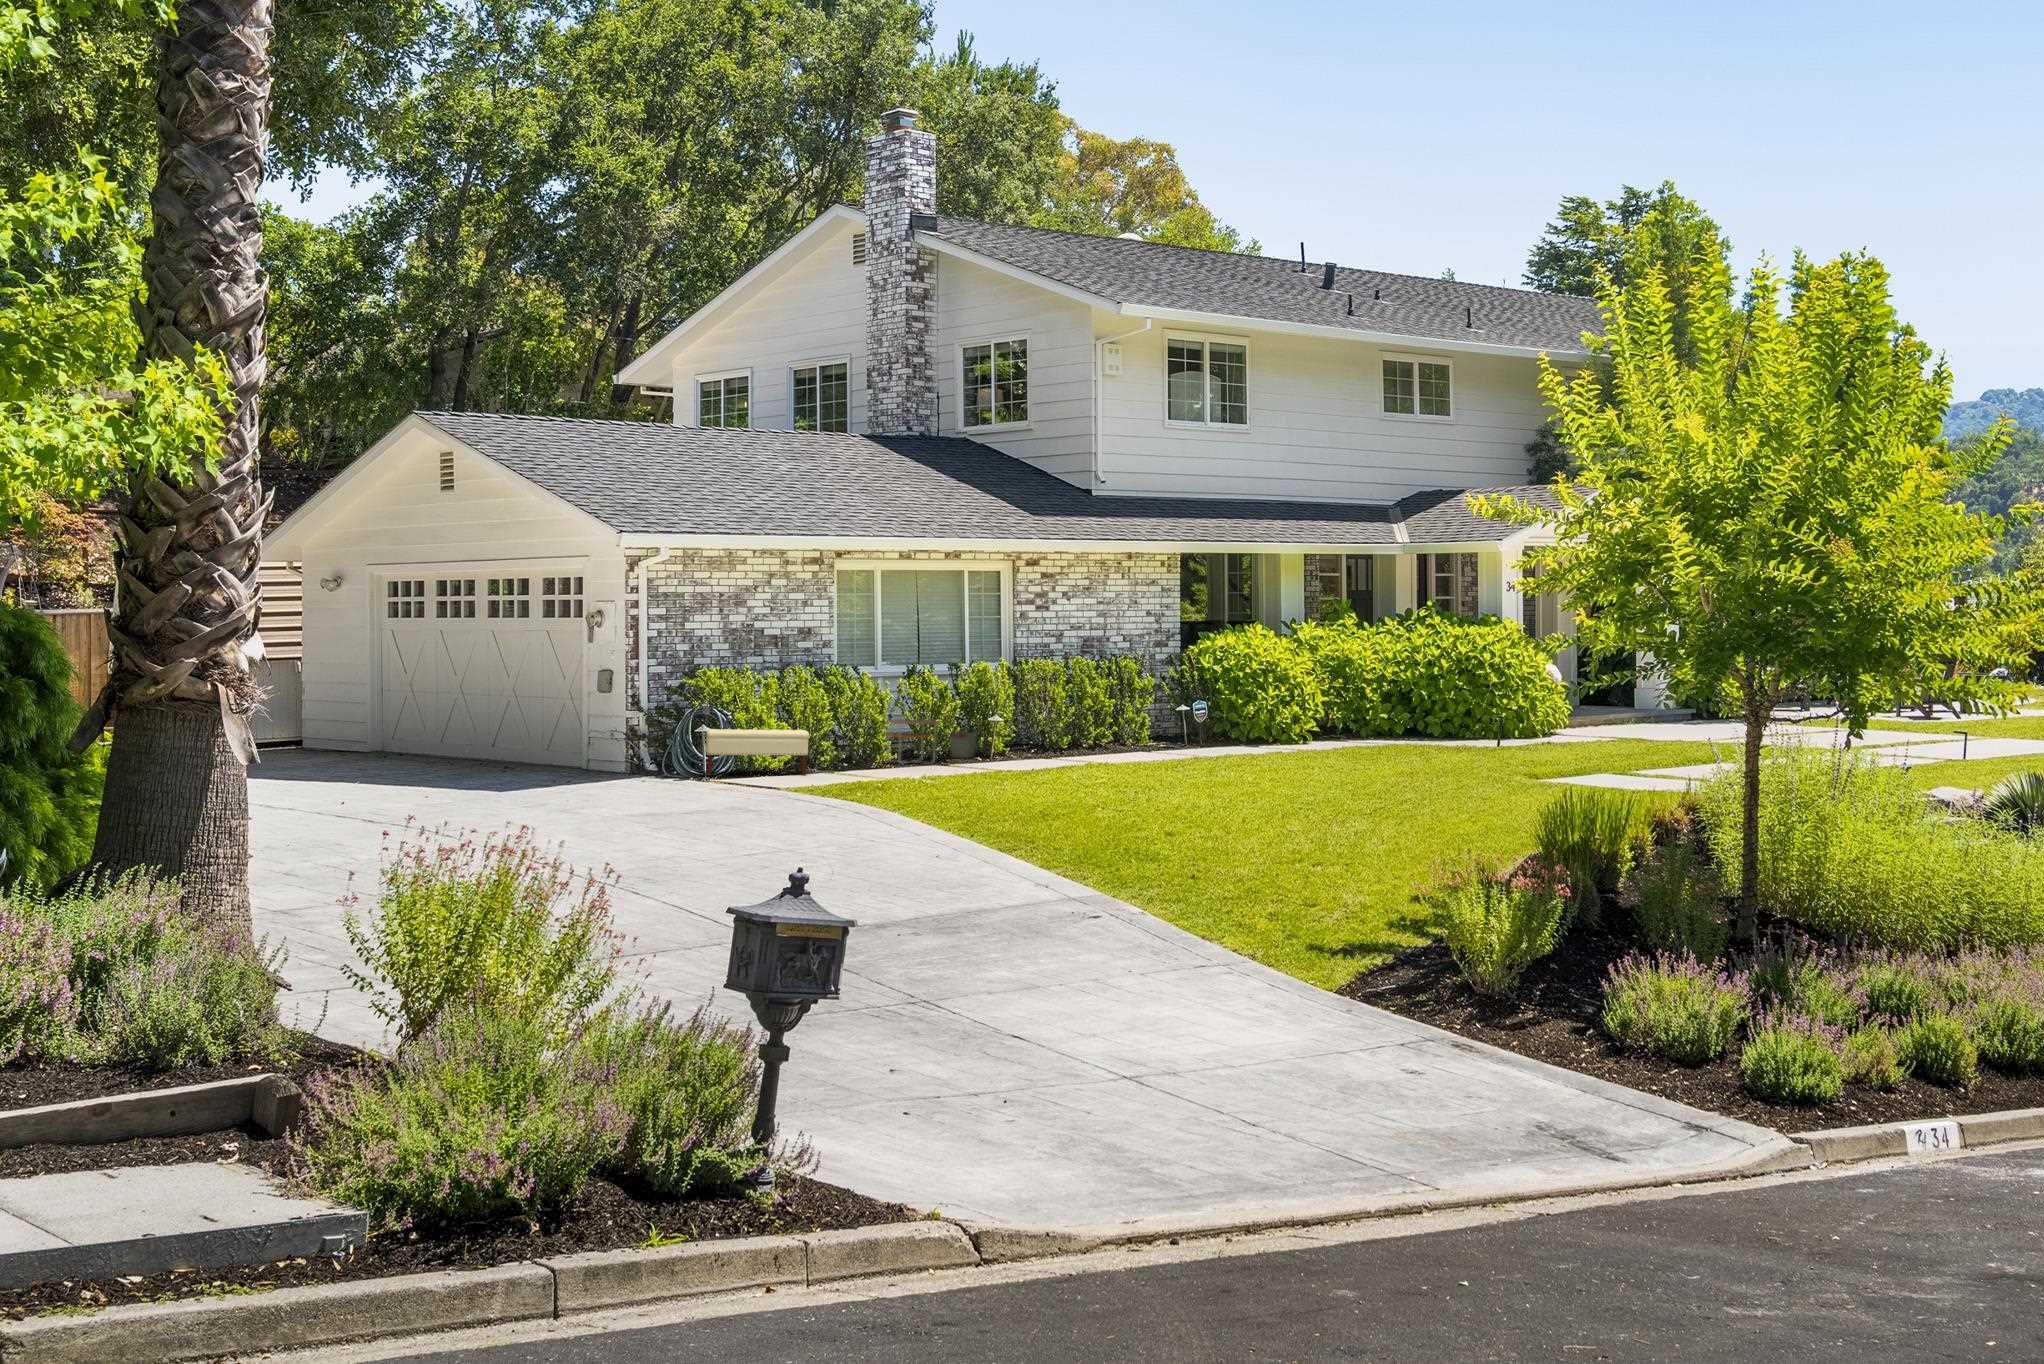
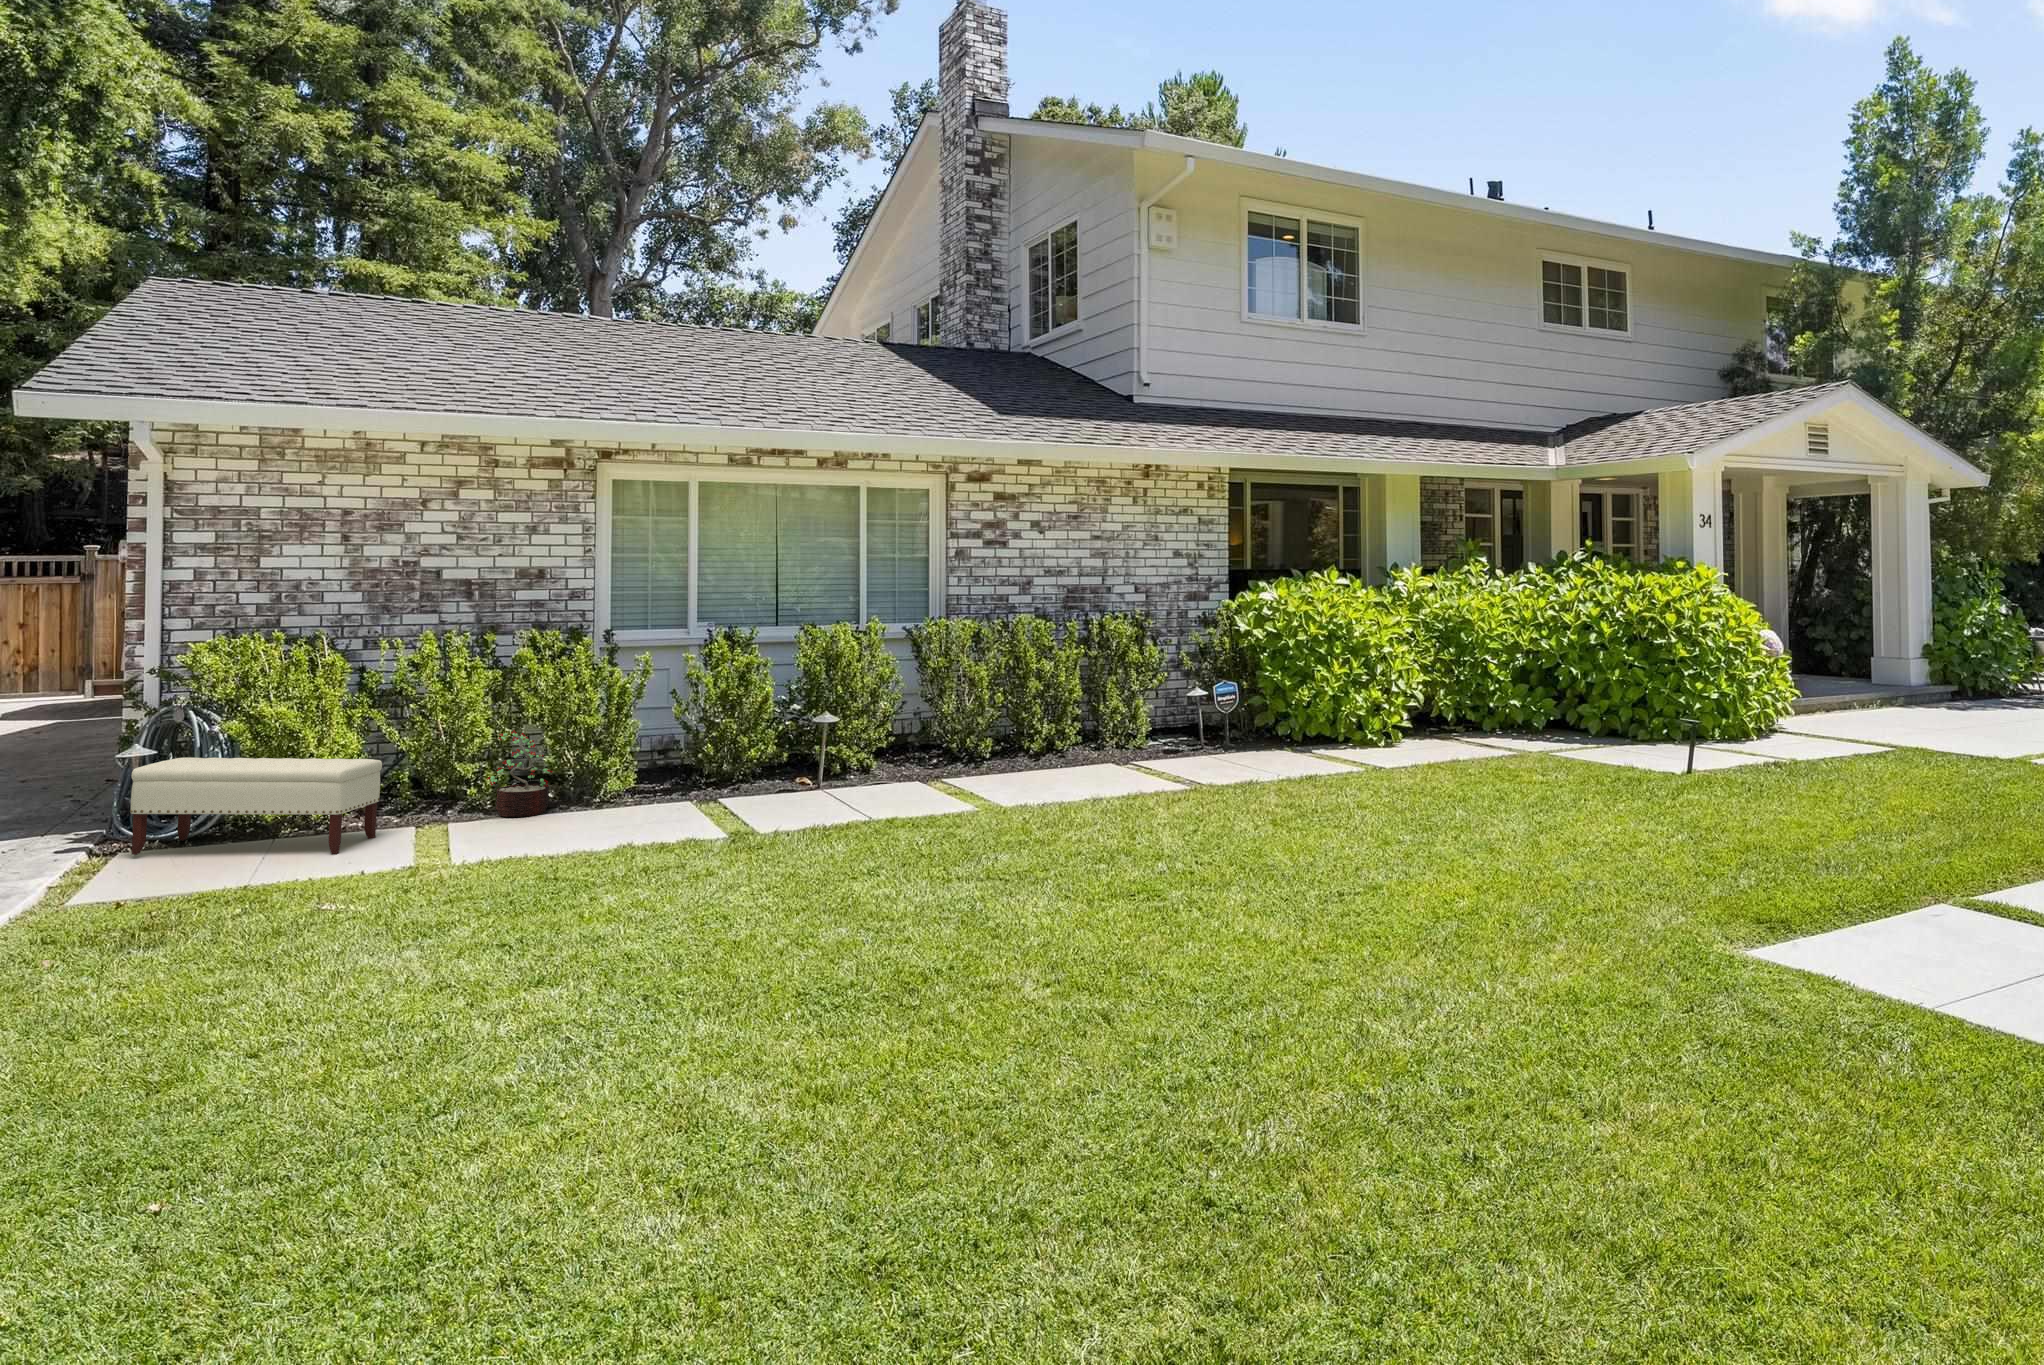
decorative plant: none [832,719,866,766] -> present [487,730,553,817]
side table: present [886,719,938,764] -> none [590,726,696,814]
bucket: present [949,731,977,758] -> none [741,744,797,794]

